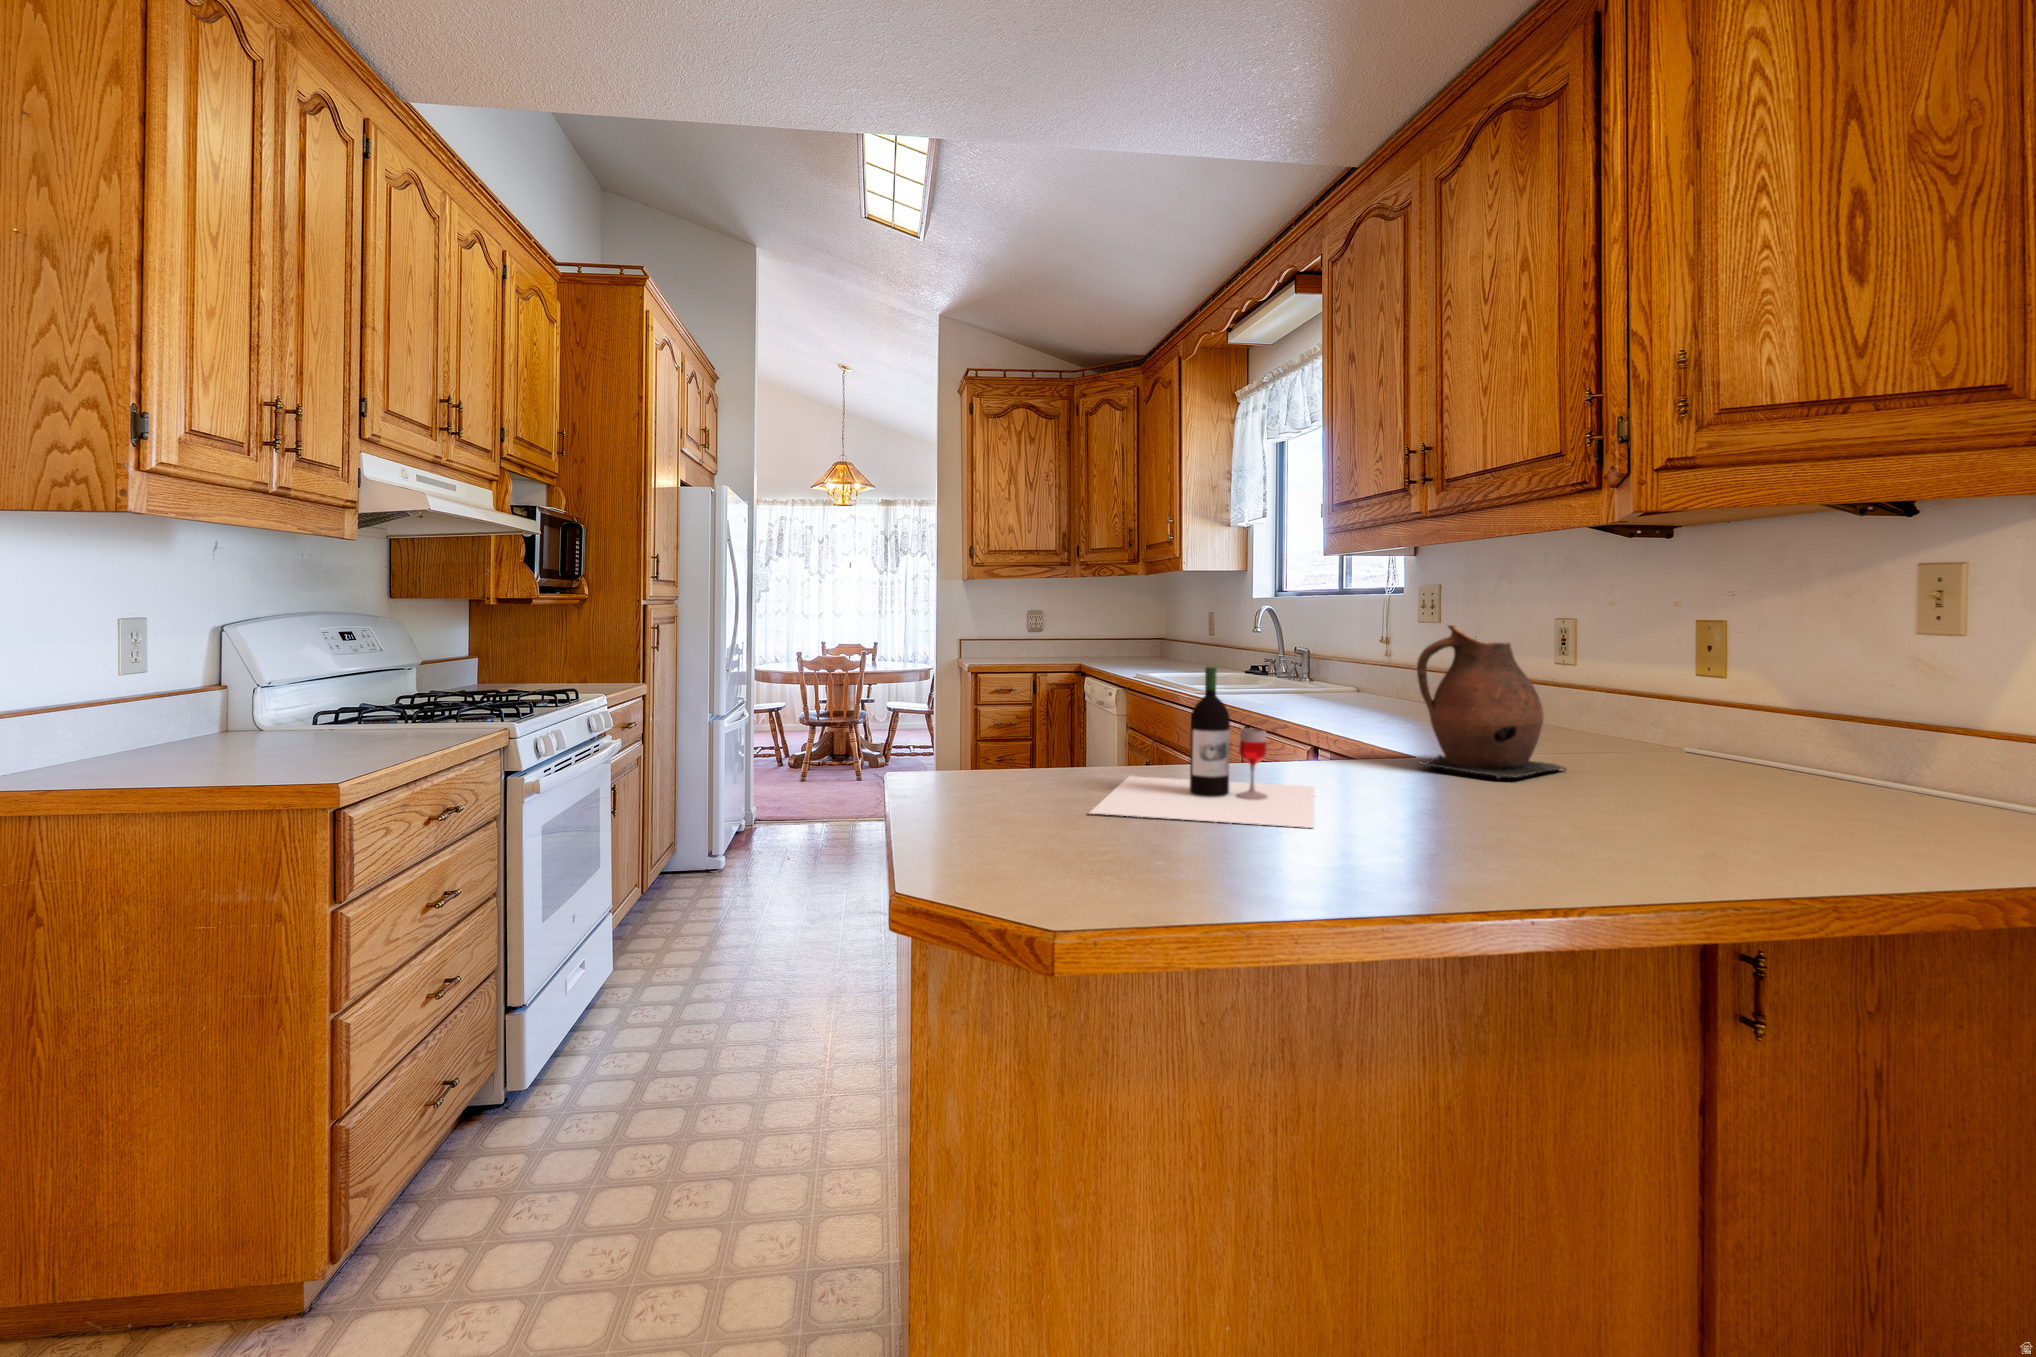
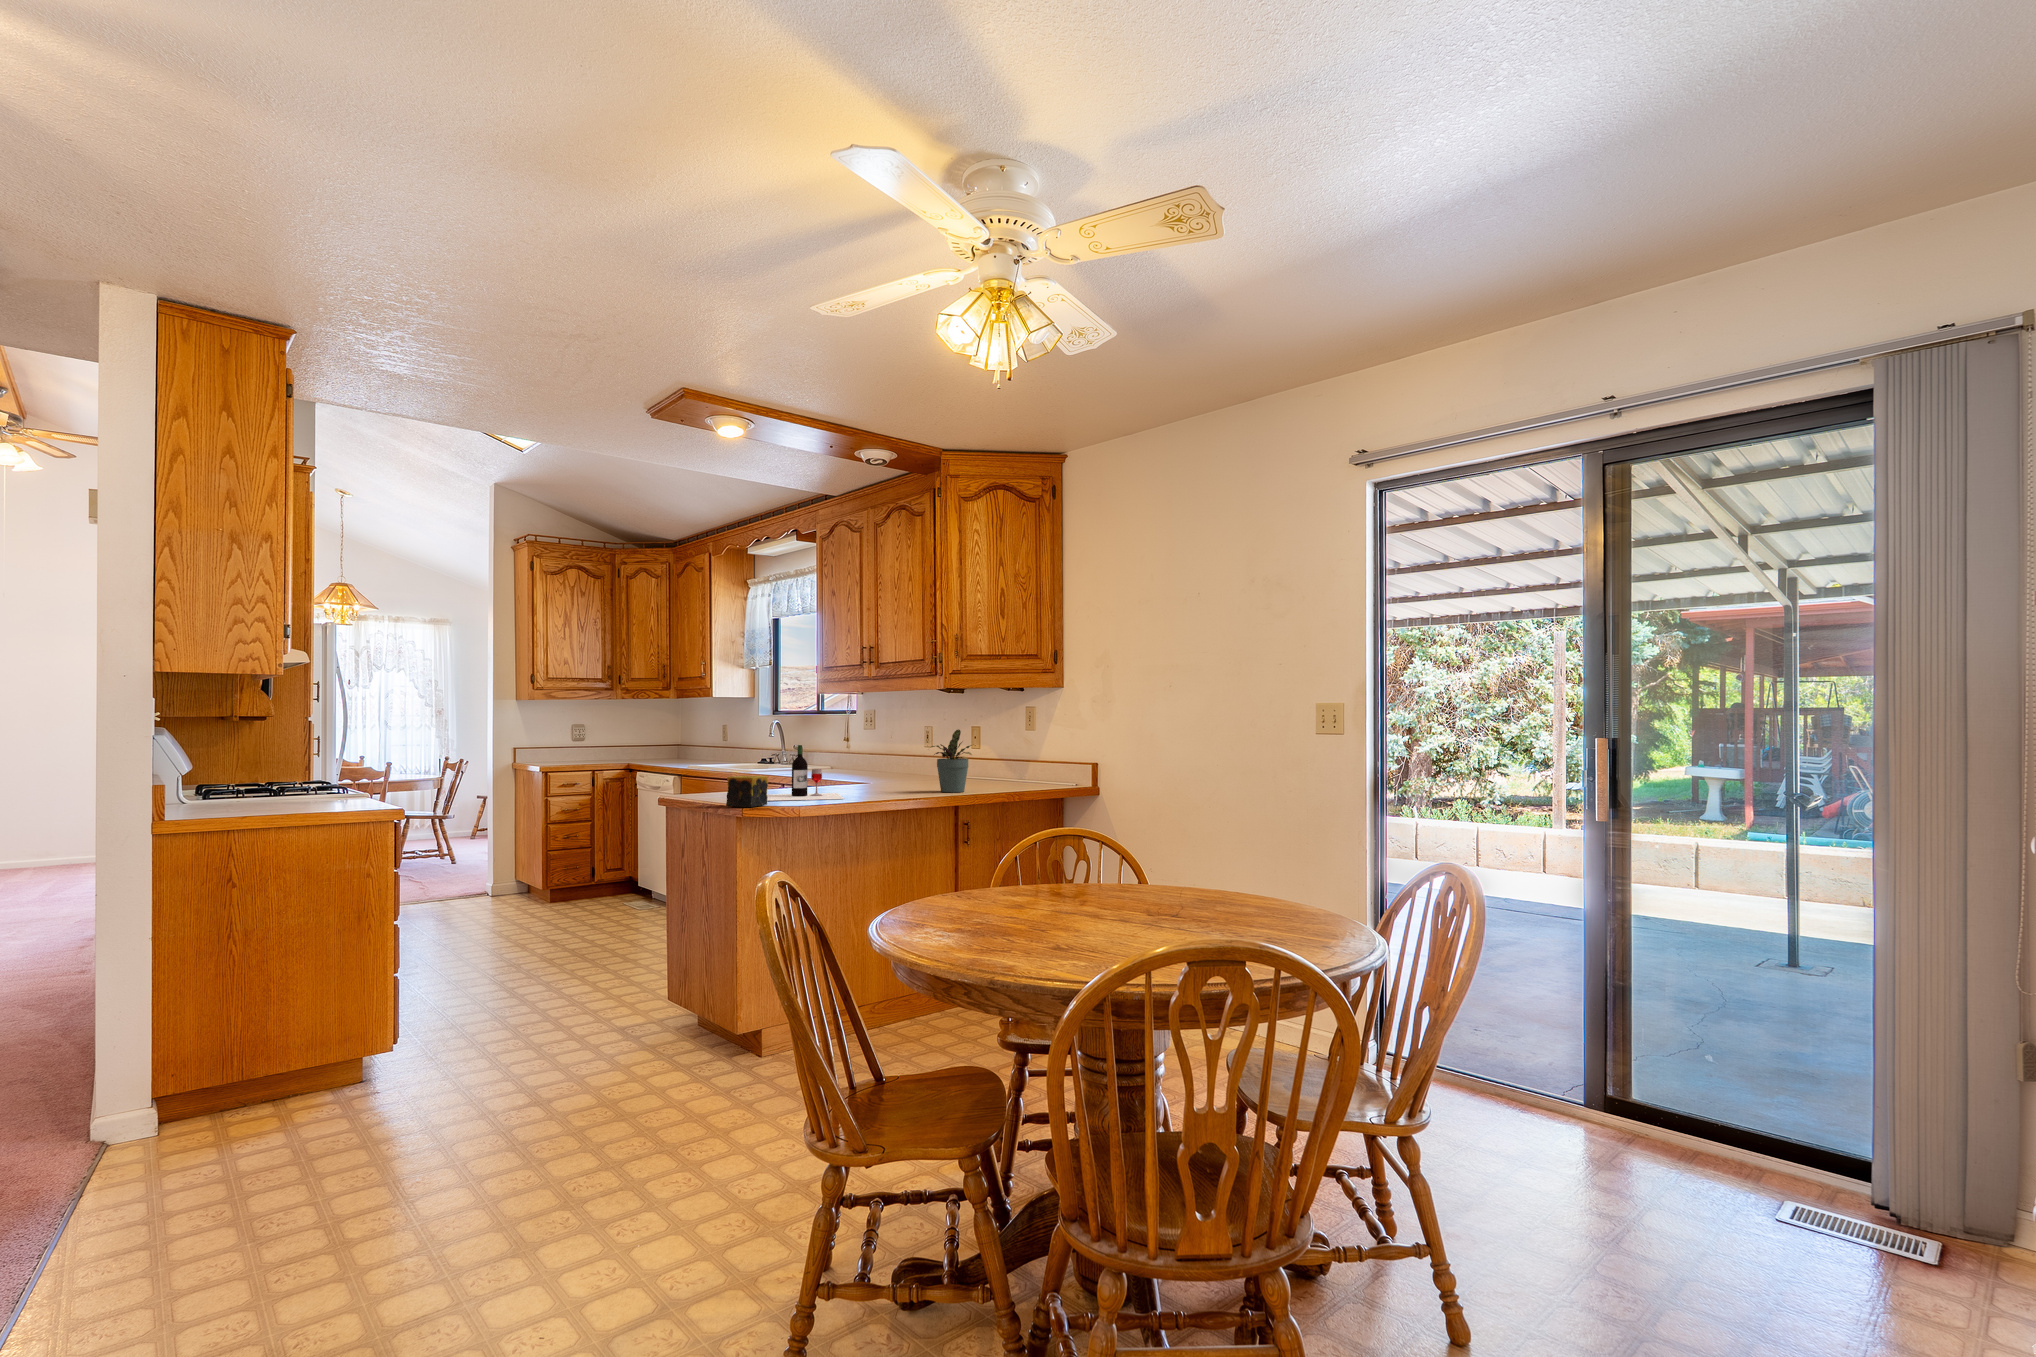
ceramic pitcher: present [1417,625,1566,779] -> none [873,729,928,789]
potted plant: none [1581,631,1754,821] -> present [931,729,972,792]
candle: none [957,755,1071,857] -> present [726,776,768,807]

